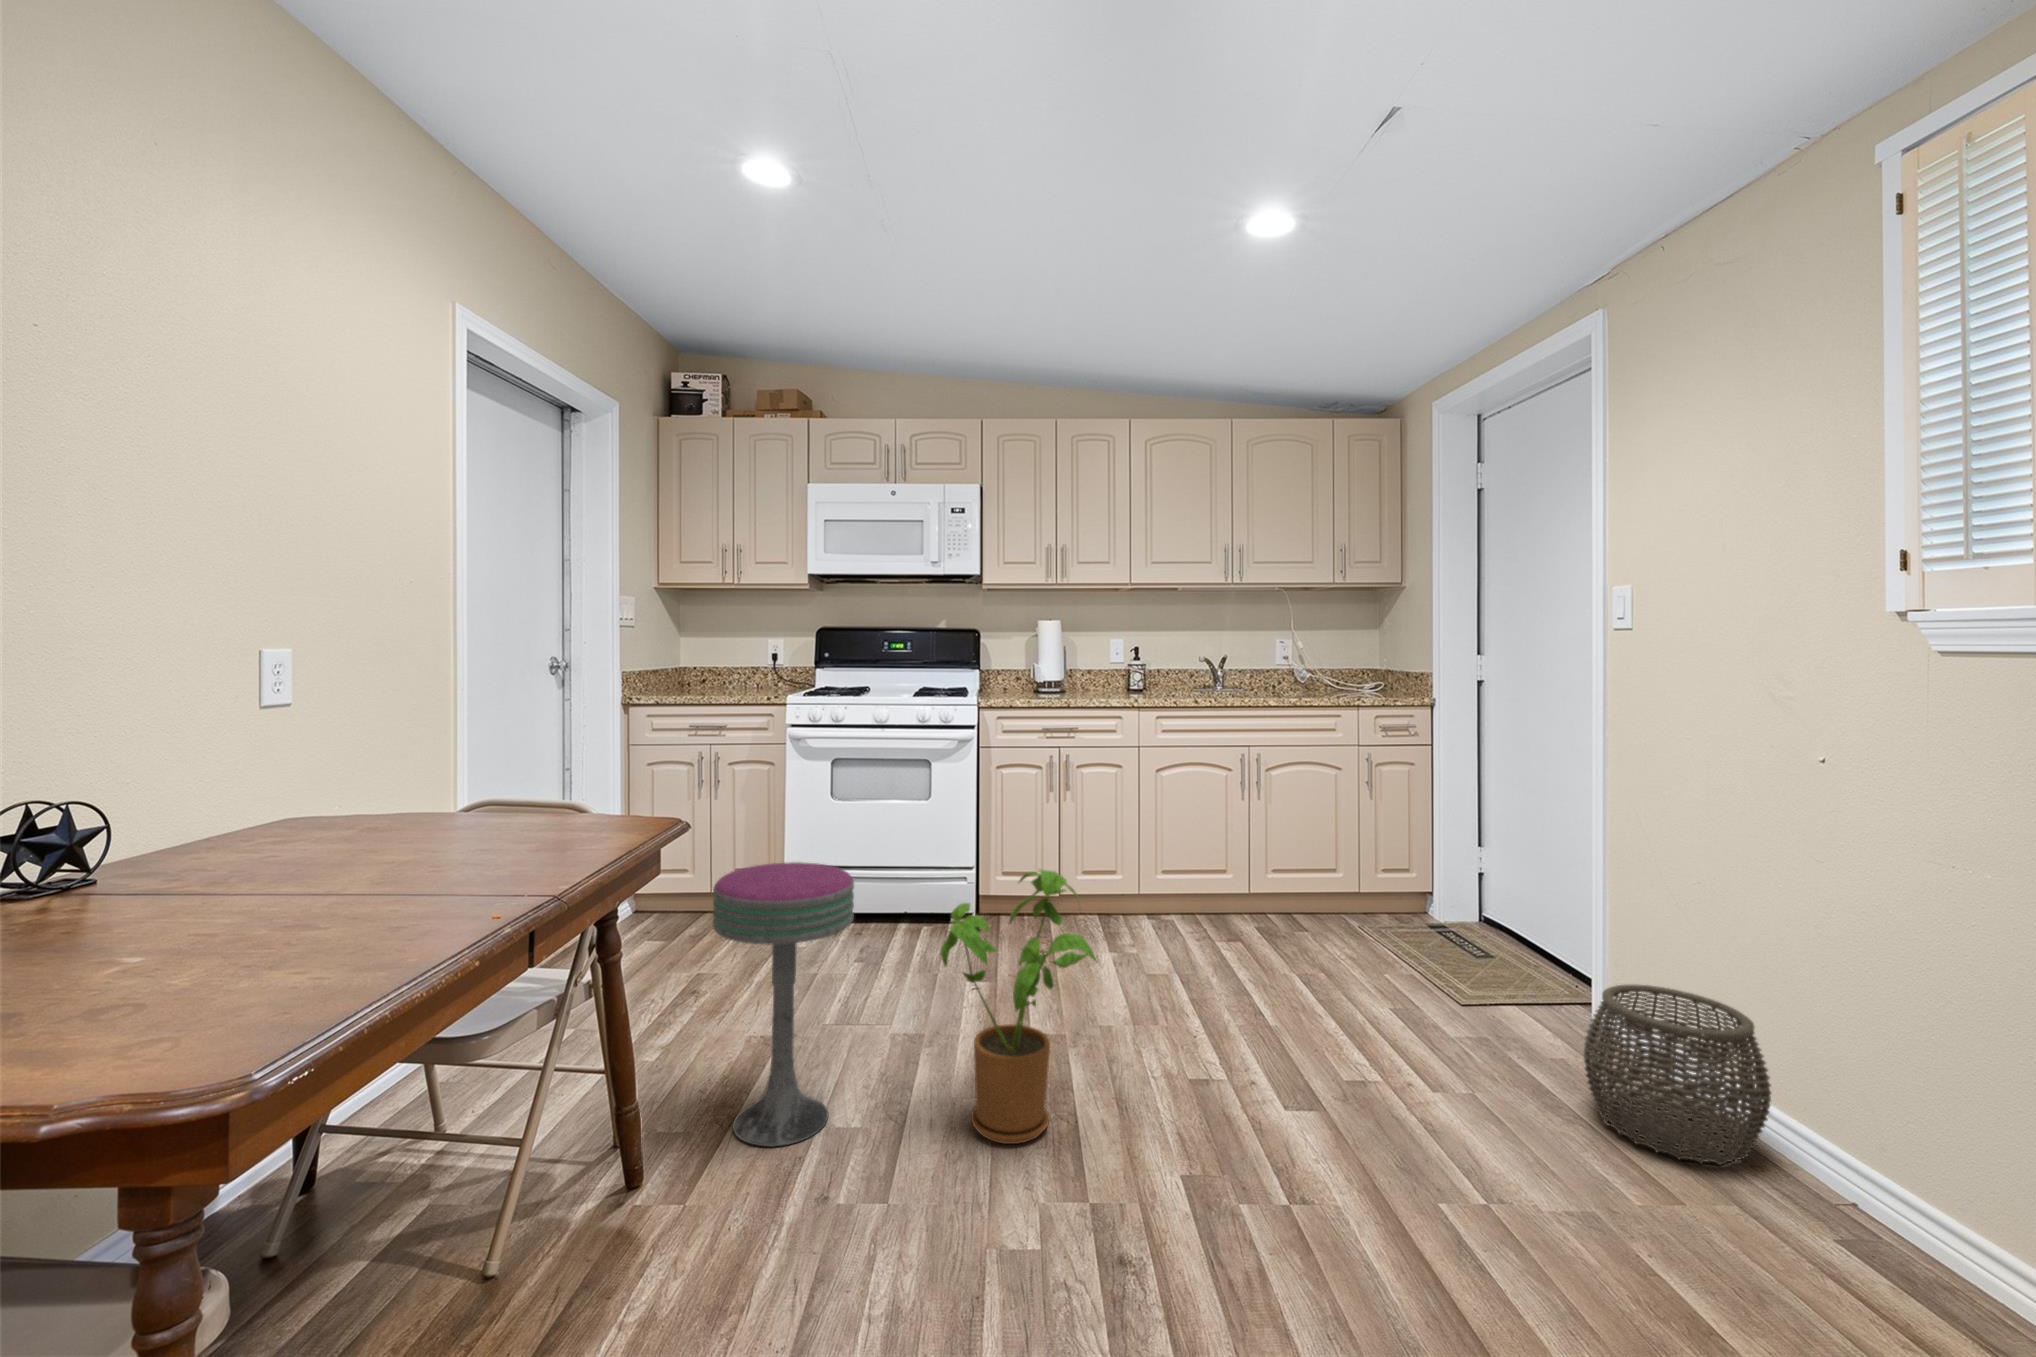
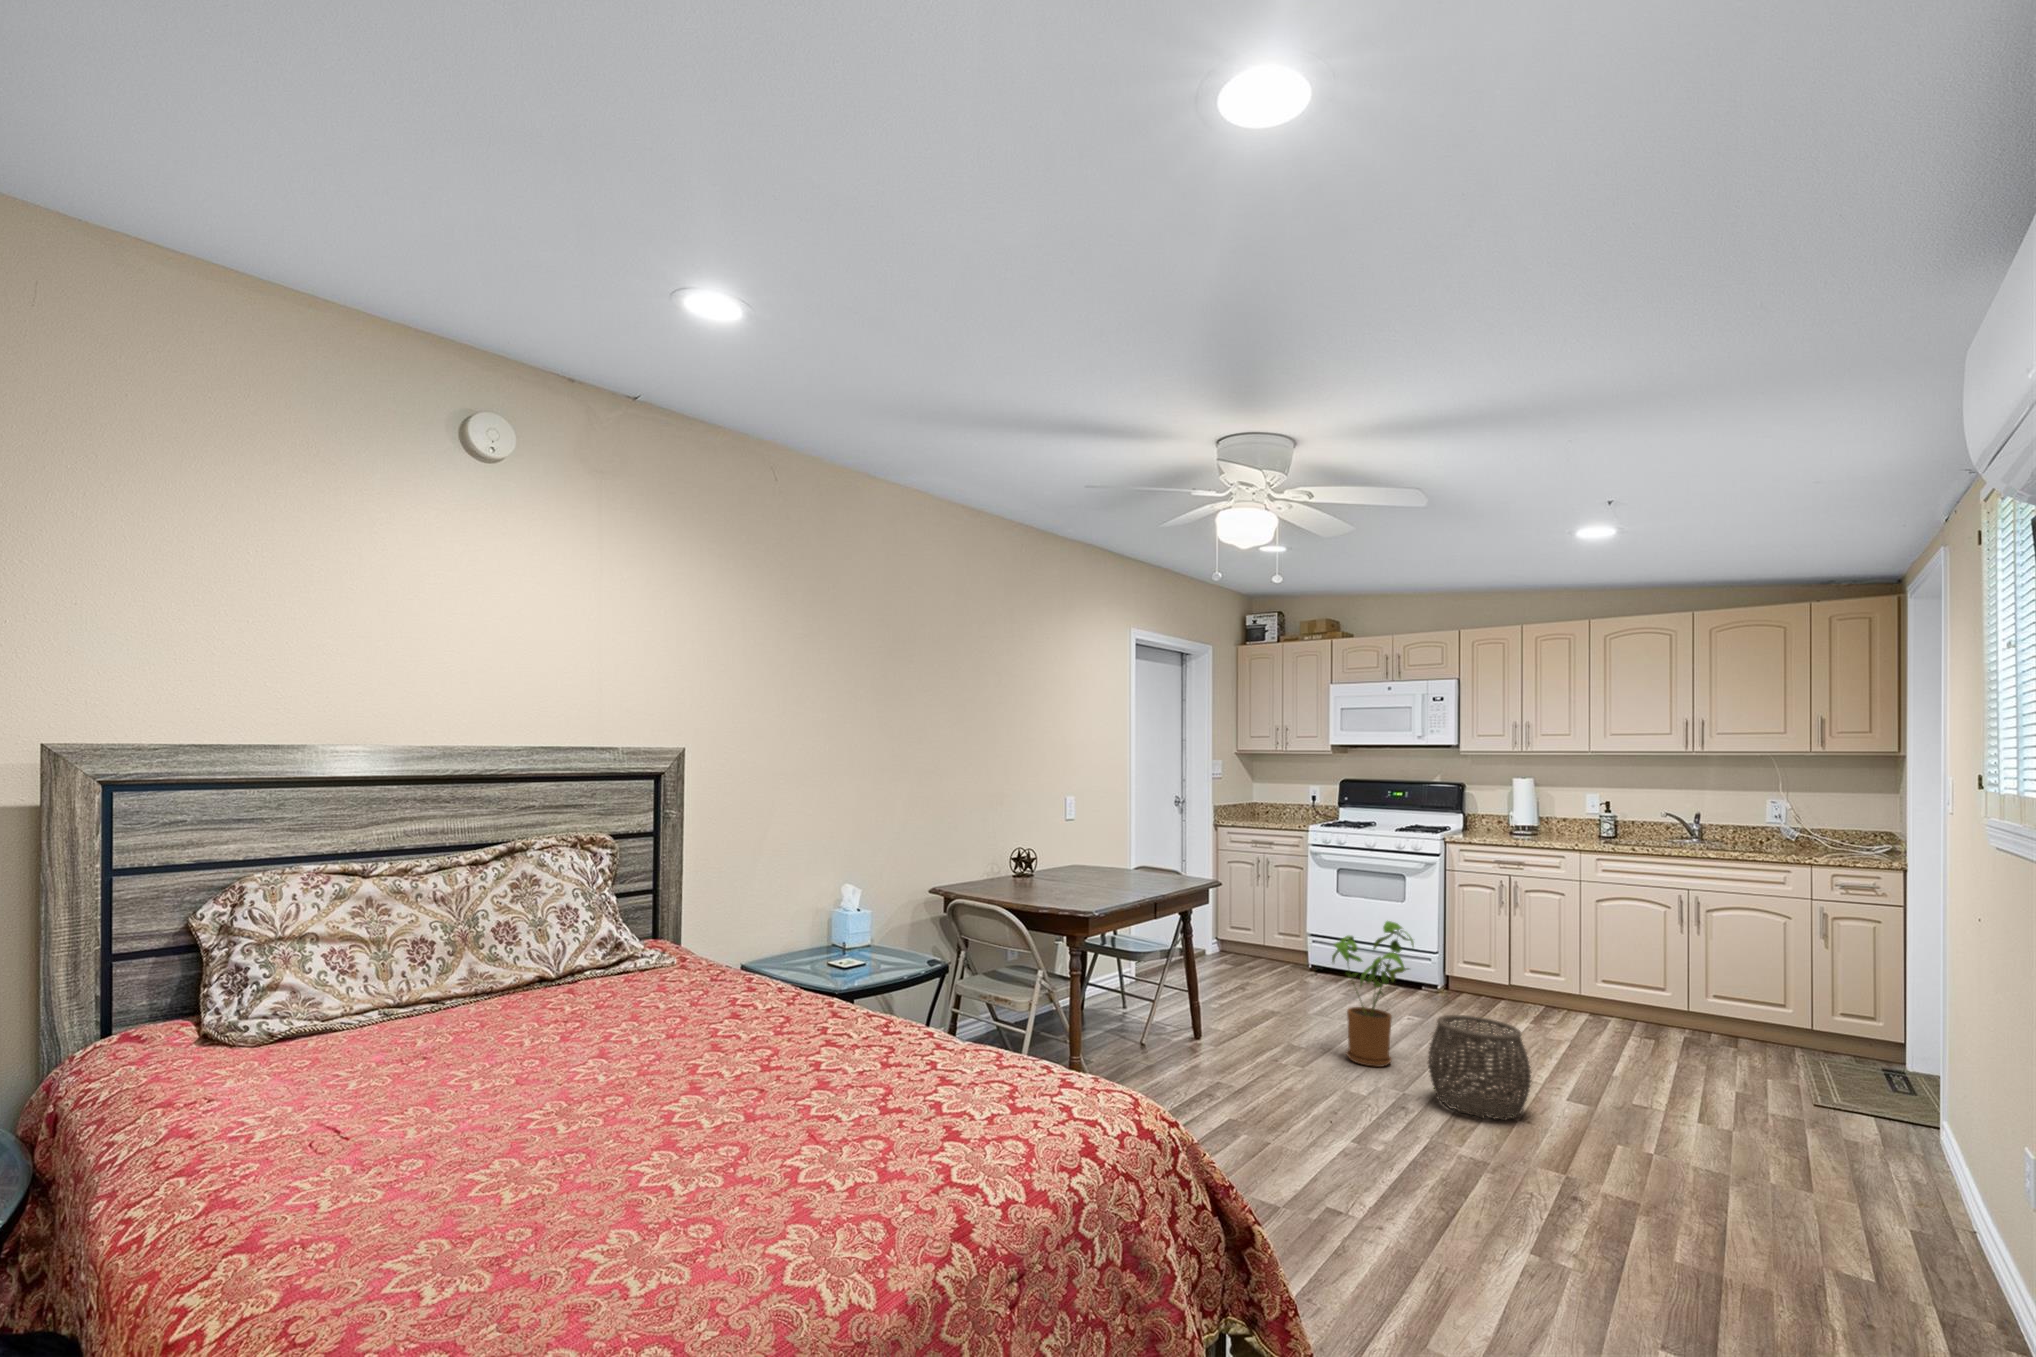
bar stool: present [713,862,854,1147] -> none [1222,902,1292,1040]
woven basket: present [1583,984,1771,1165] -> present [1428,1015,1531,1120]

